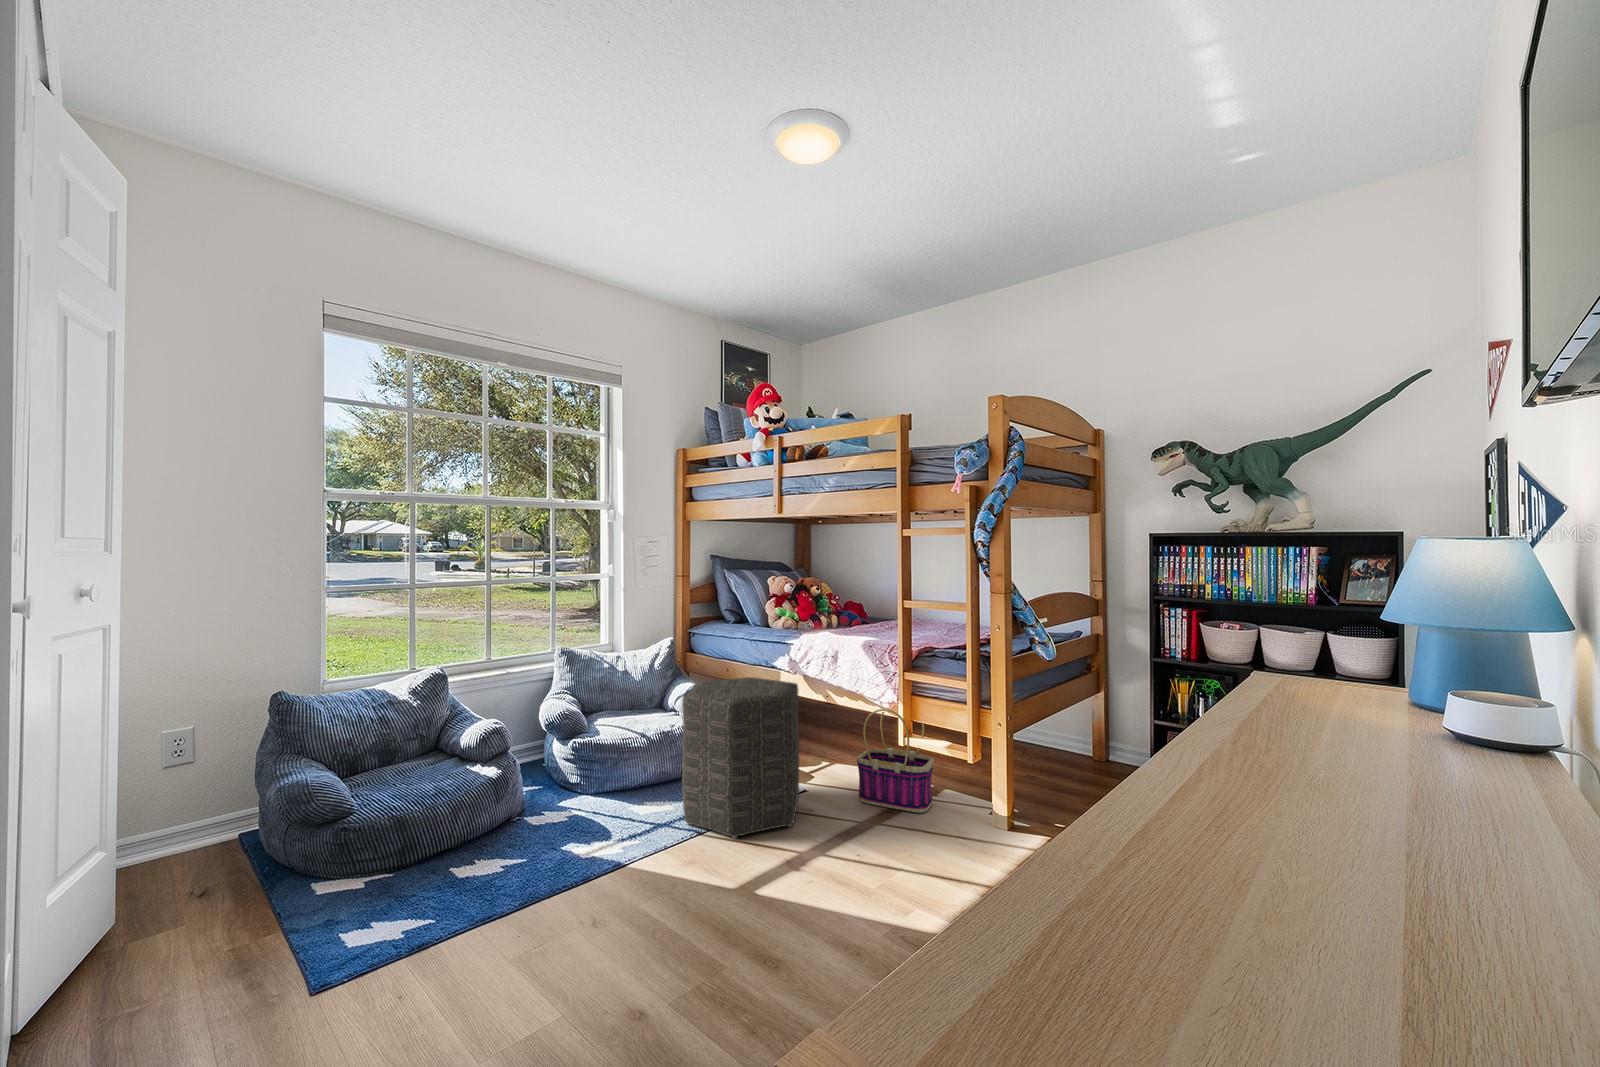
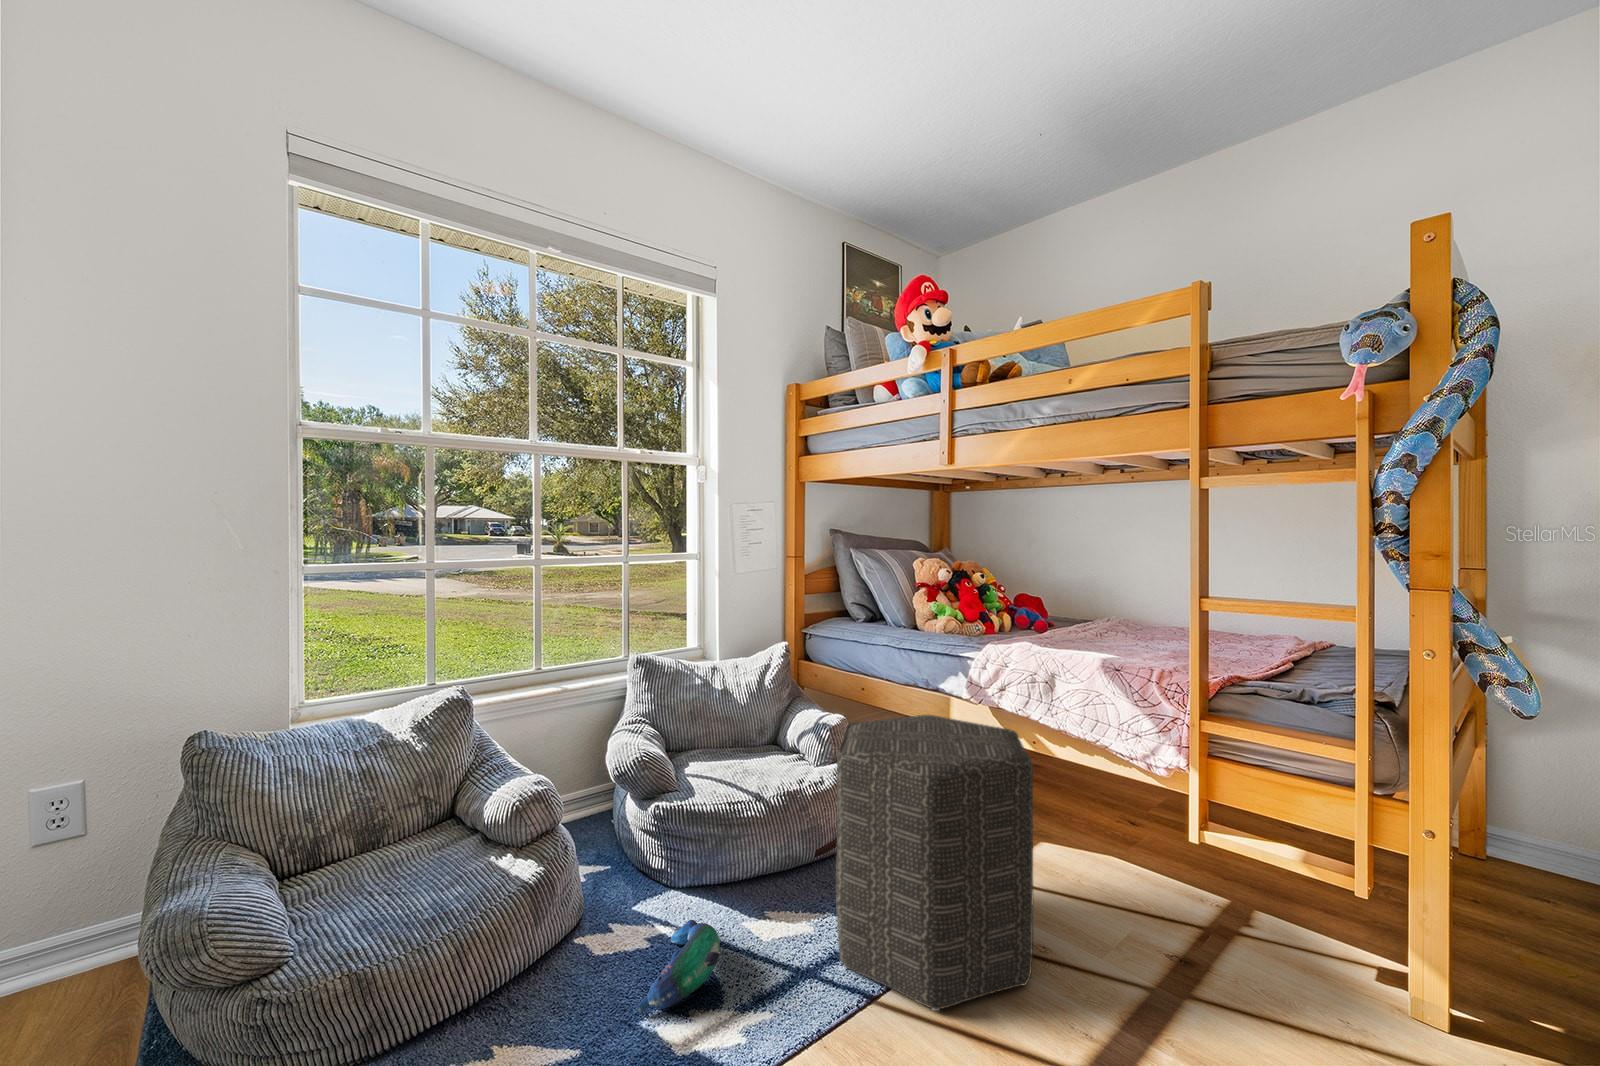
basket: present [857,709,934,813] -> none [1110,760,1255,963]
plush toy: none [559,803,611,846] -> present [637,920,720,1013]

